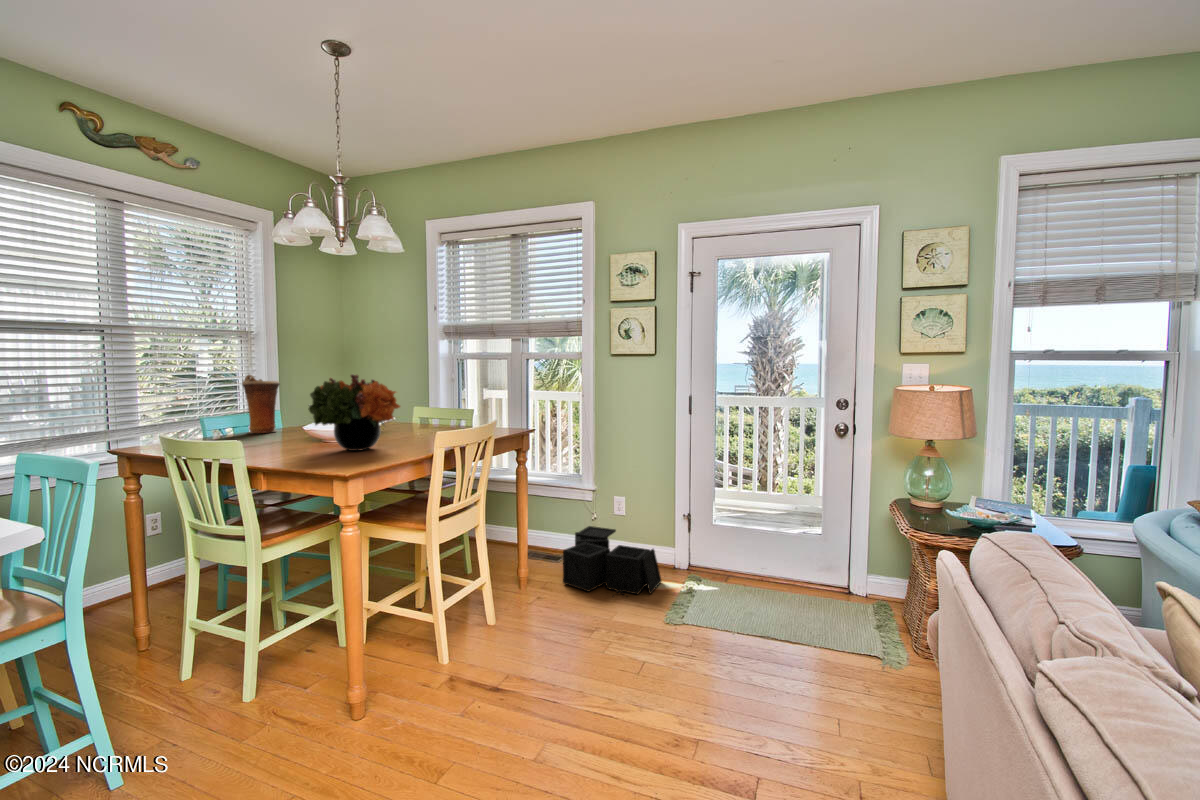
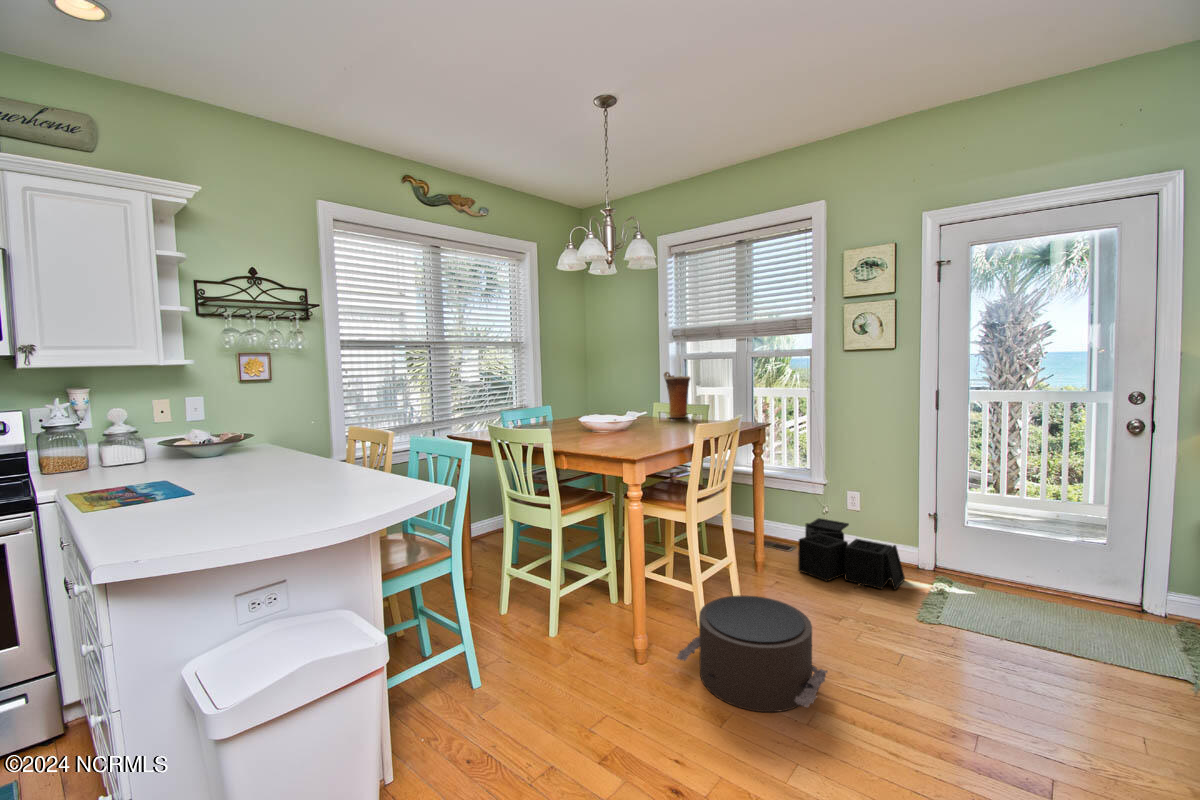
flower arrangement: present [308,374,400,451] -> none [589,374,662,439]
vase: present [242,375,280,433] -> present [664,372,690,418]
pouf: none [395,620,561,752] -> present [677,595,827,712]

